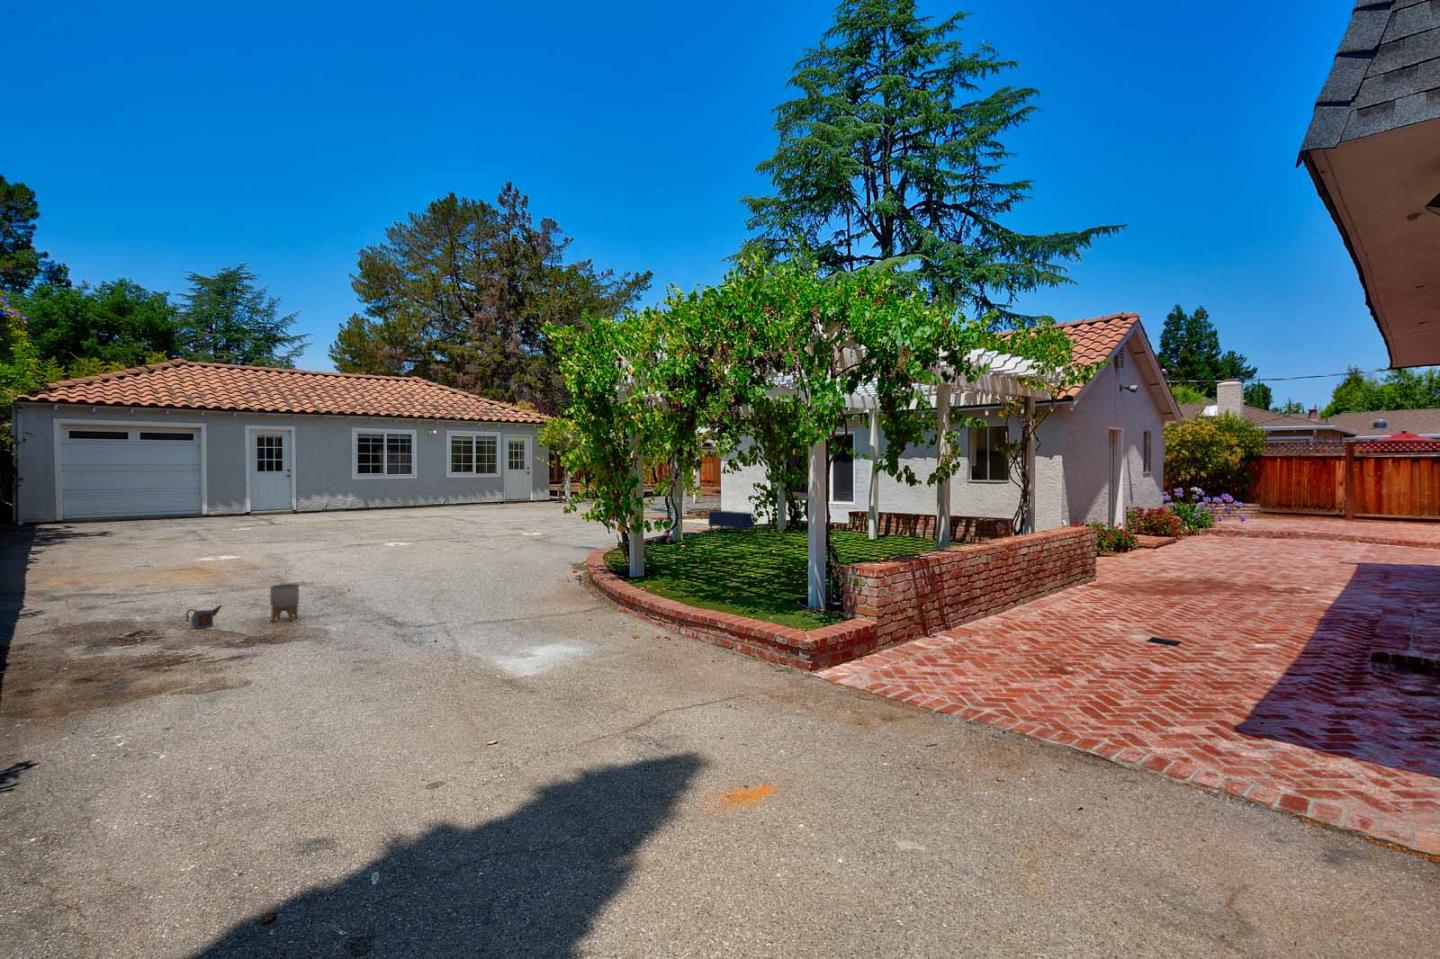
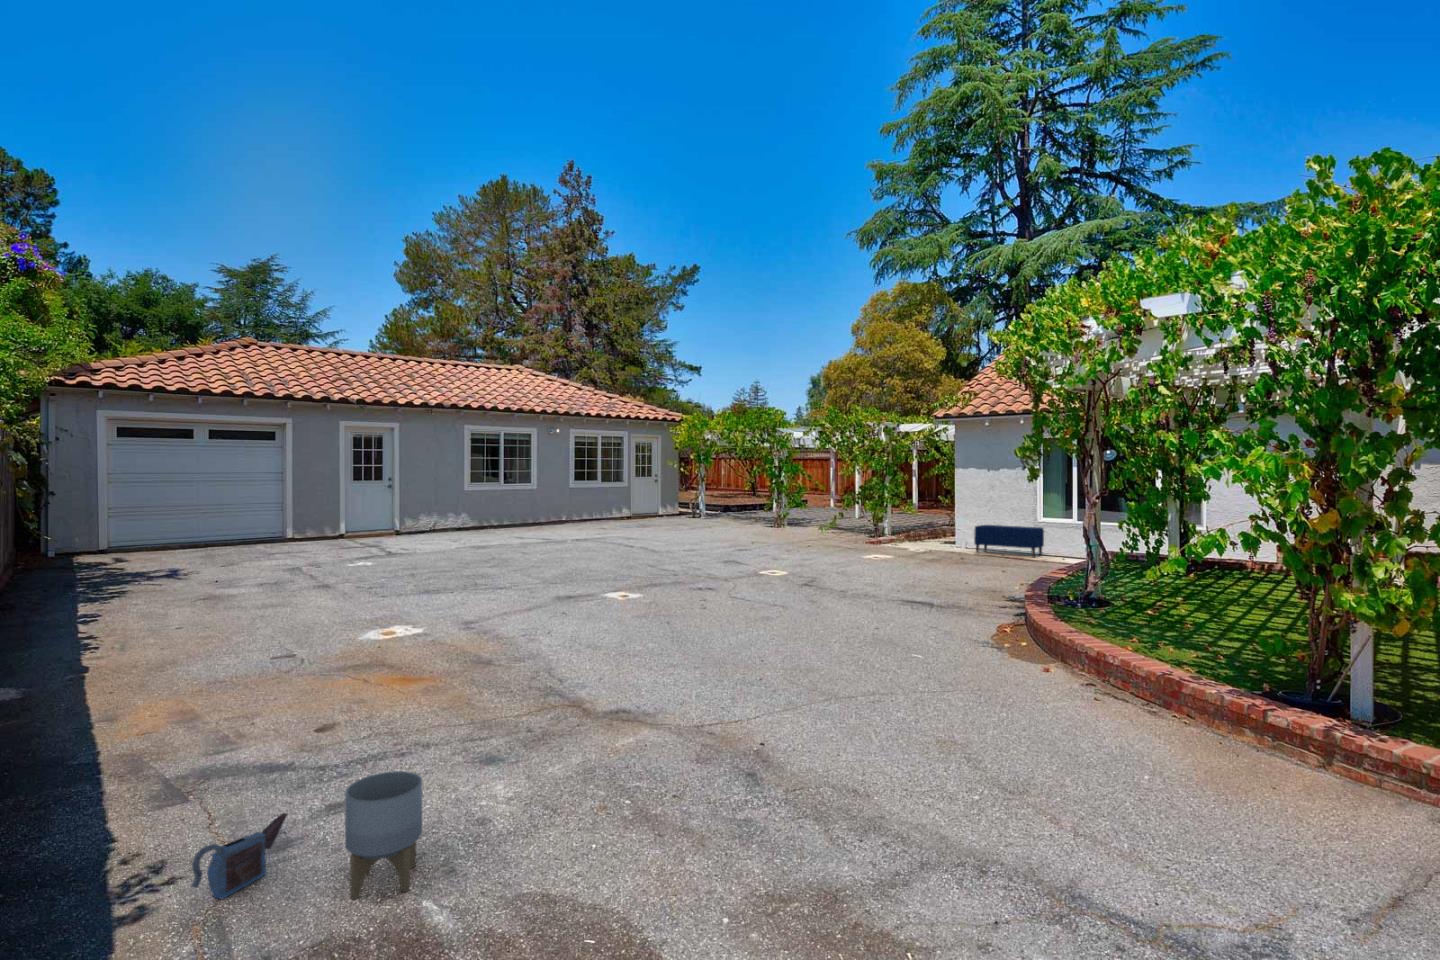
planter: present [270,584,299,622] -> present [345,771,422,899]
watering can: present [186,605,222,629] -> present [191,813,288,899]

